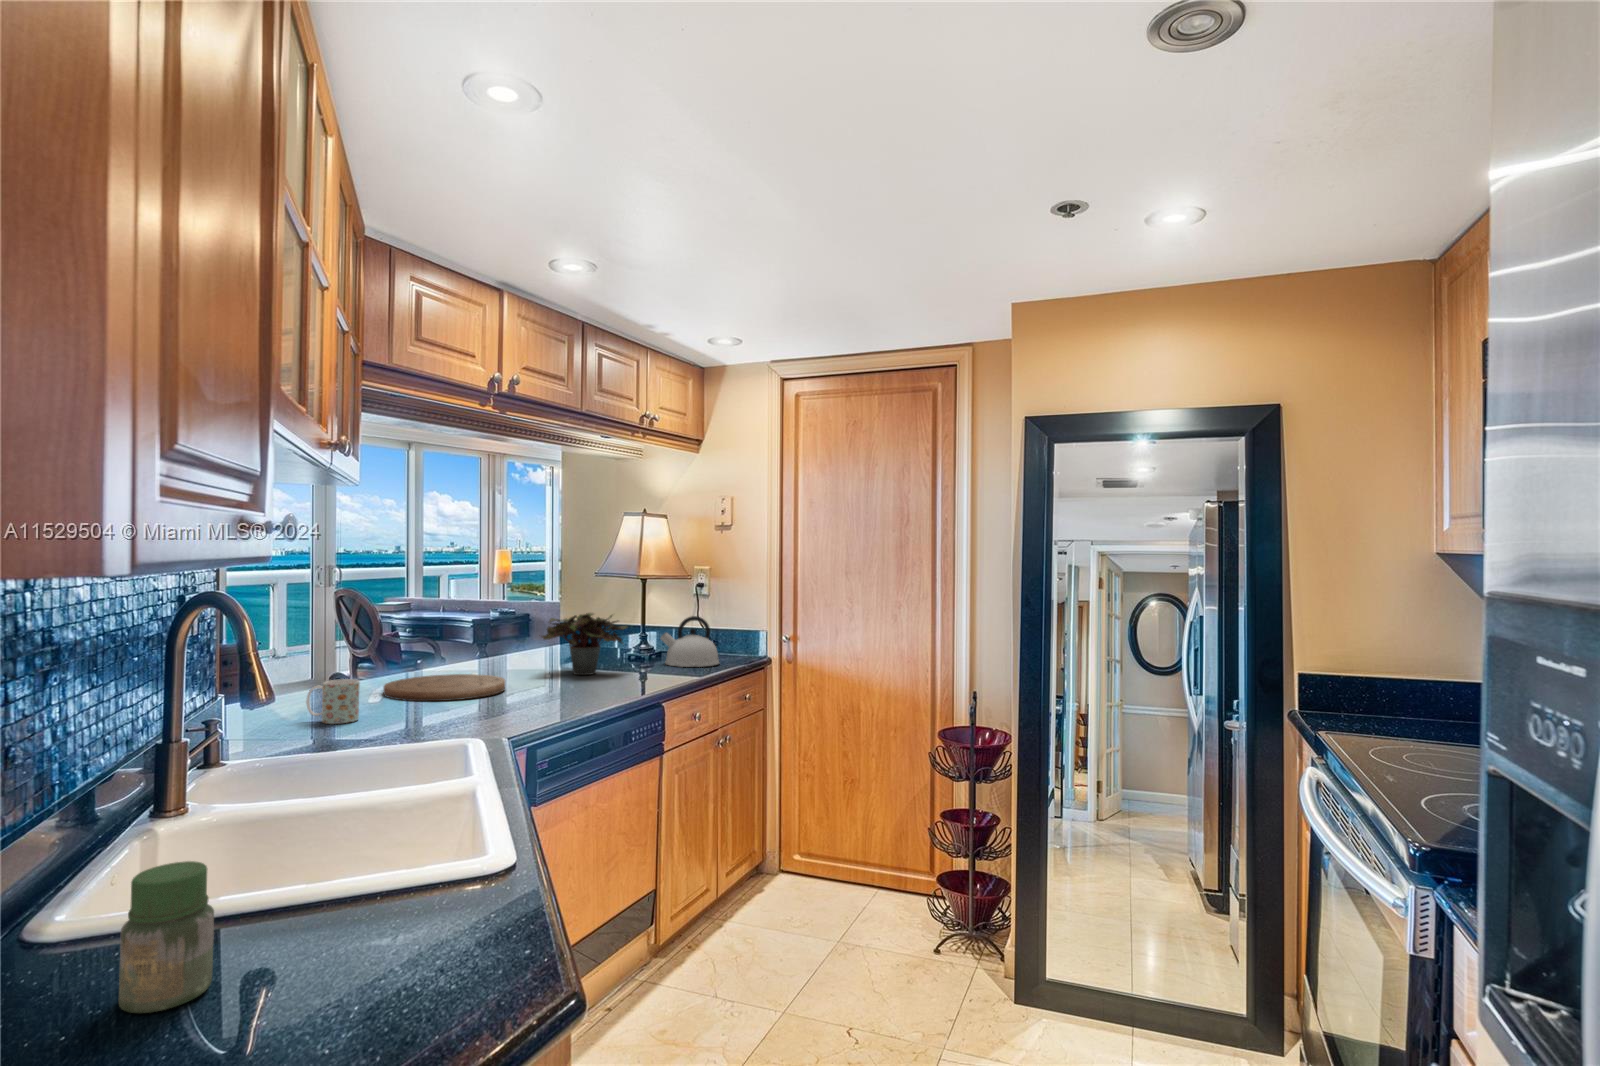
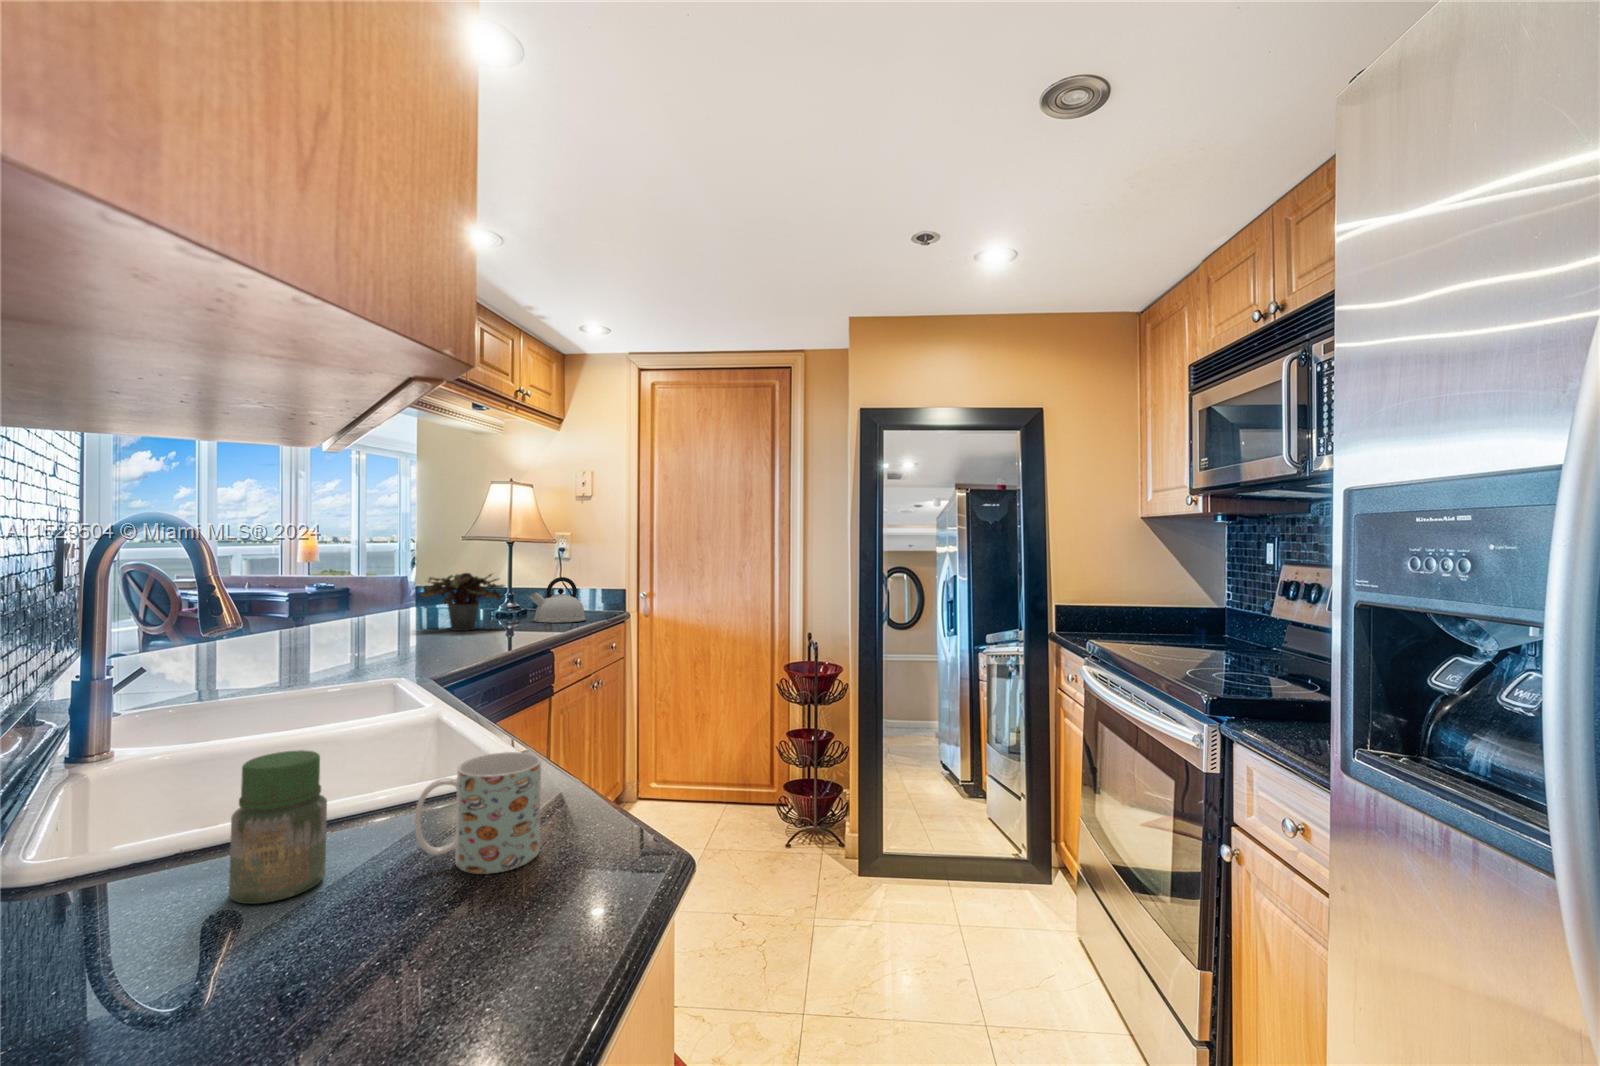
cutting board: present [383,674,505,701] -> none [260,631,395,655]
mug: present [306,679,360,724] -> present [414,752,541,874]

